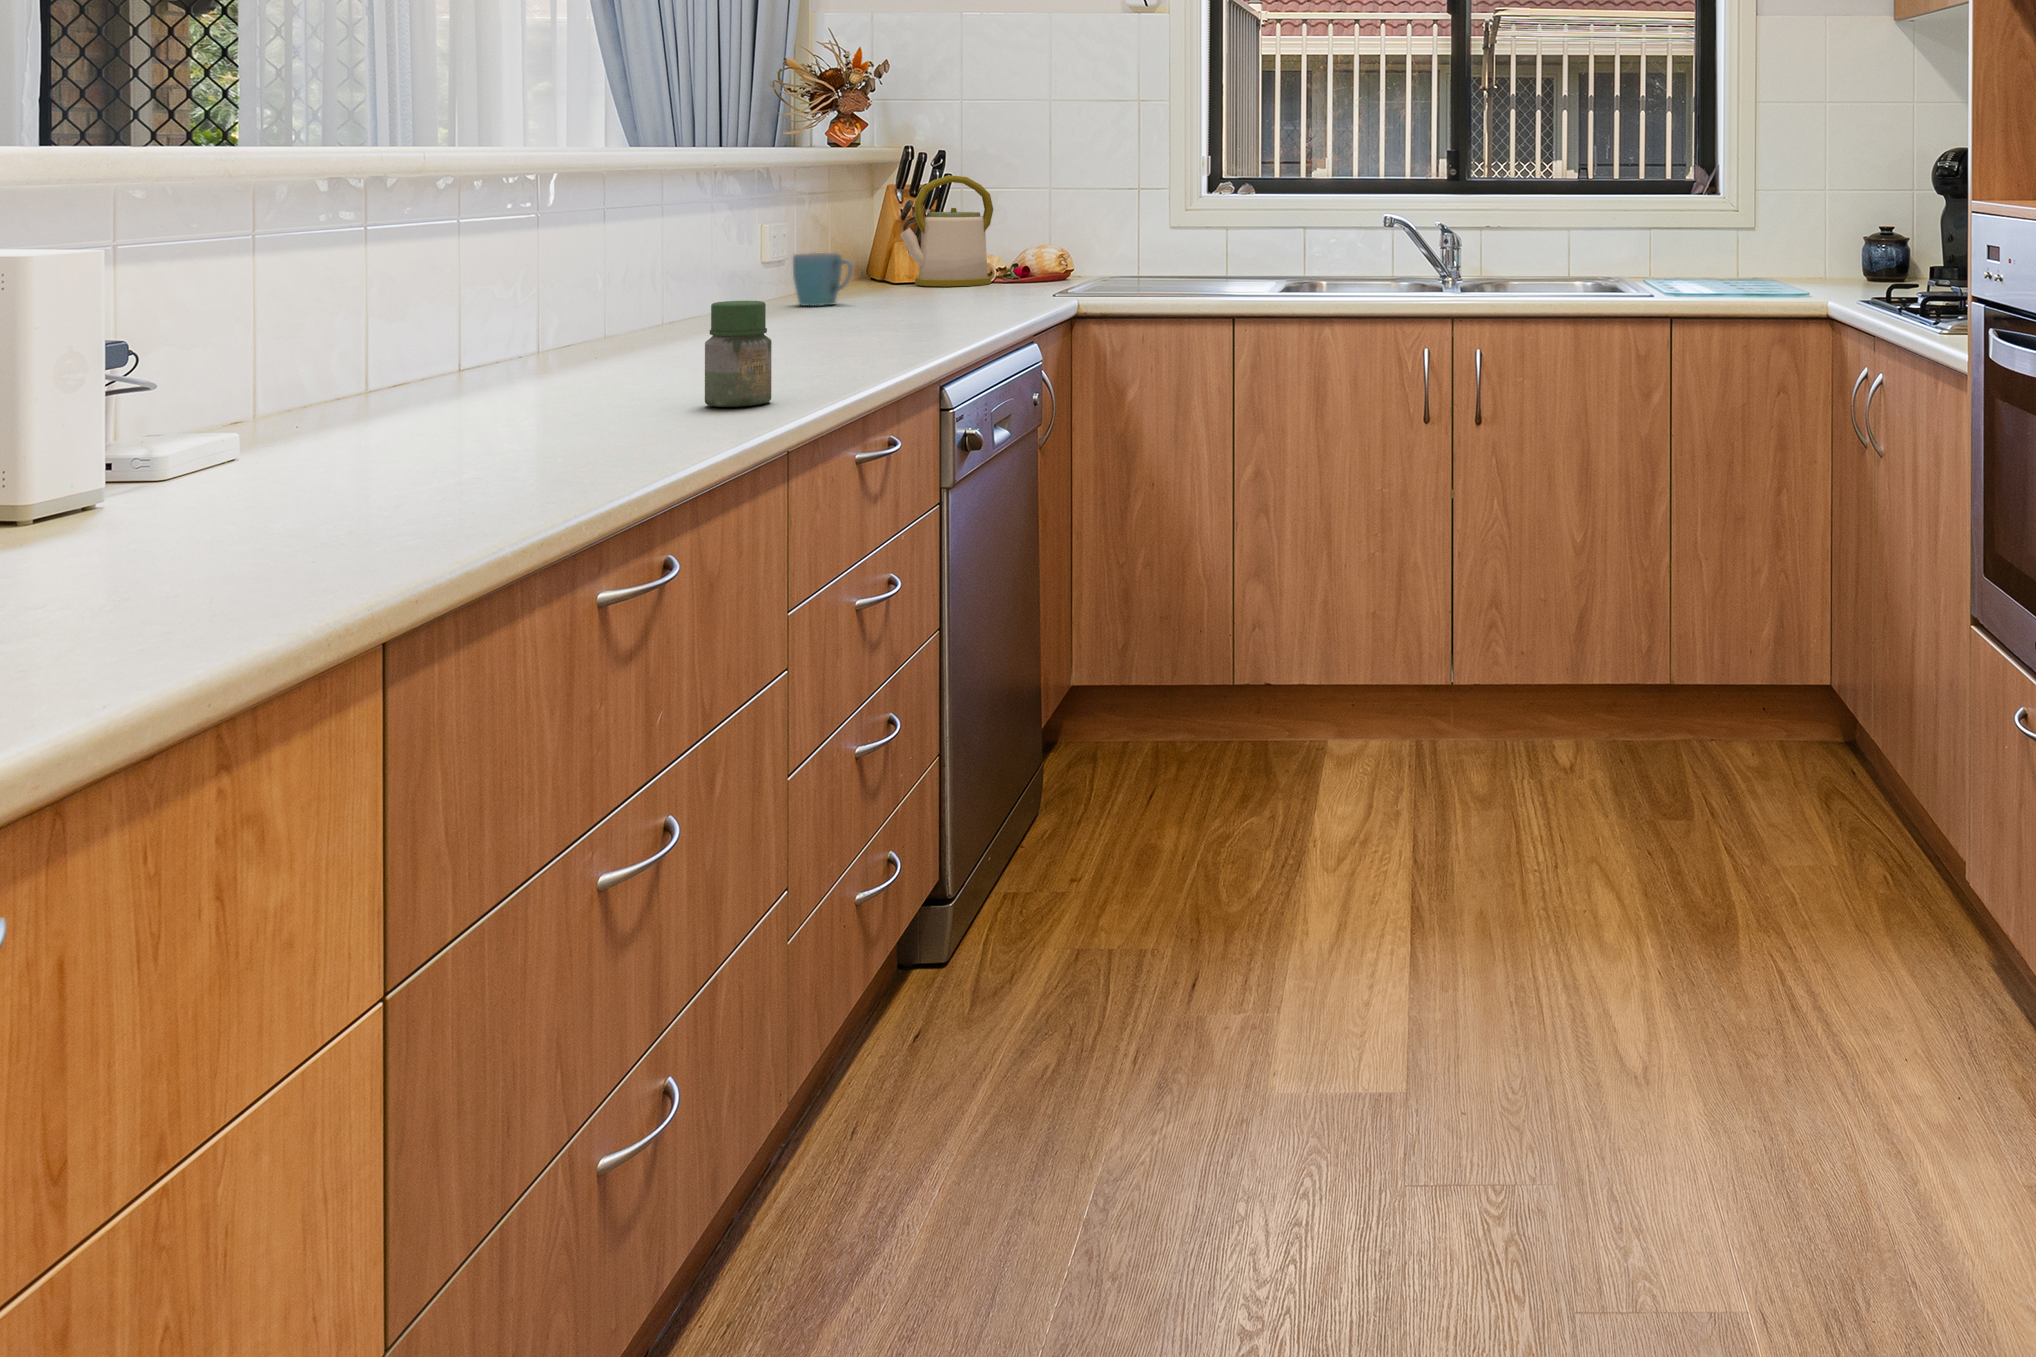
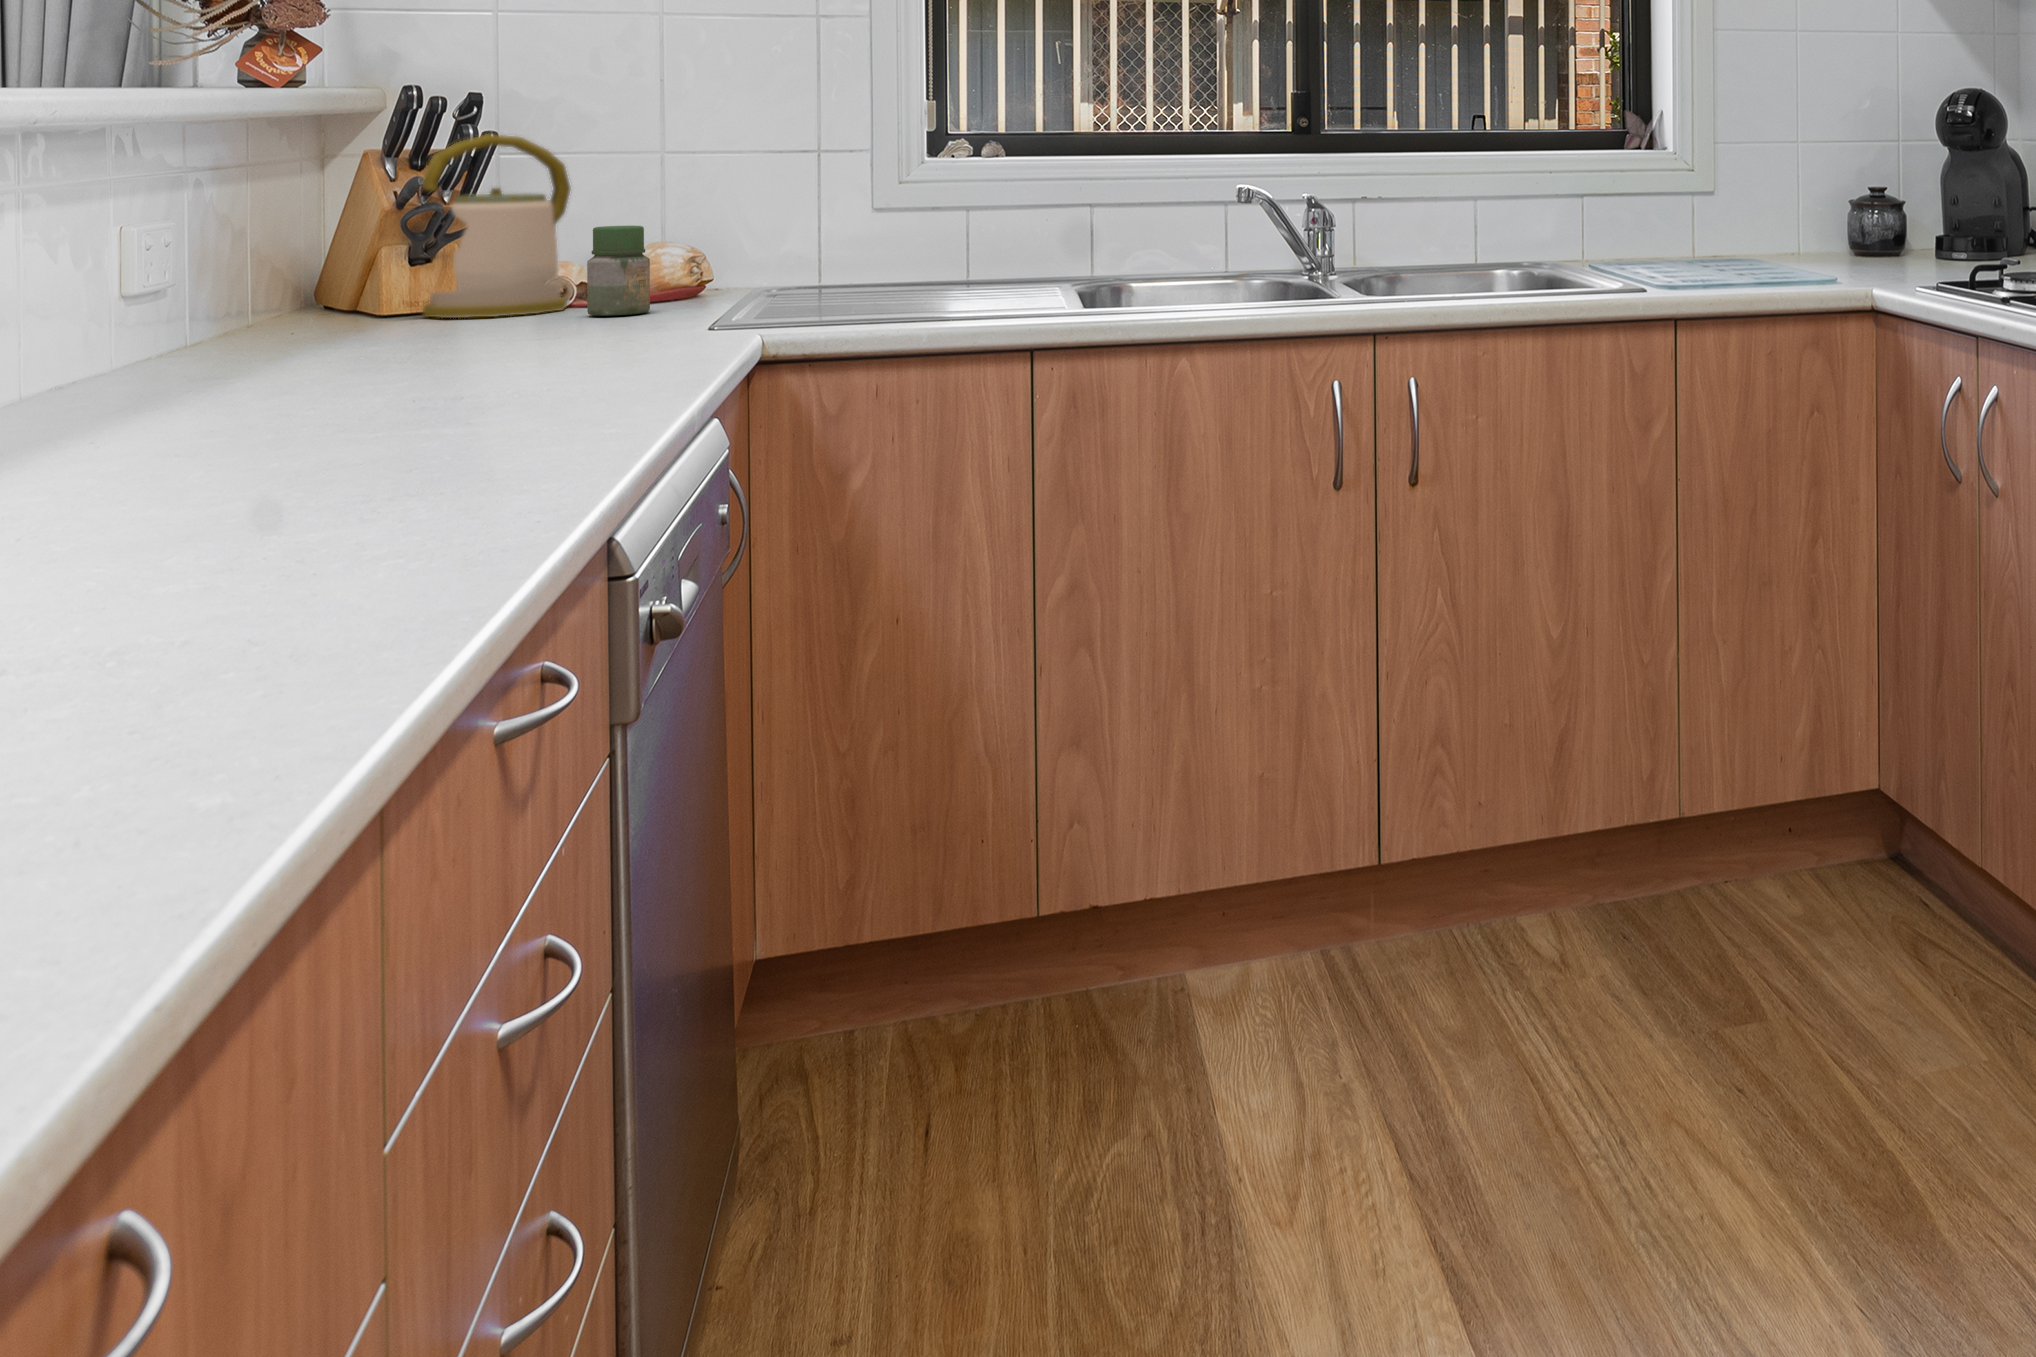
mug: present [793,253,853,306] -> none [189,272,322,367]
jar: present [705,301,772,407] -> present [587,226,650,316]

